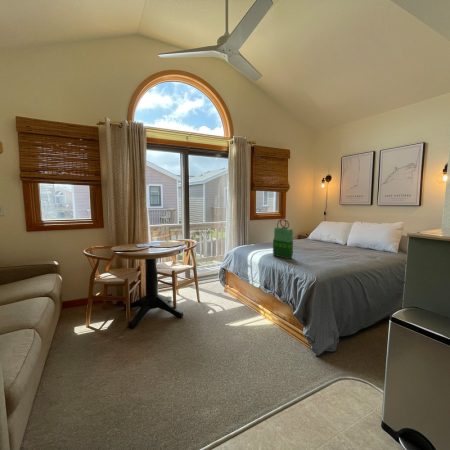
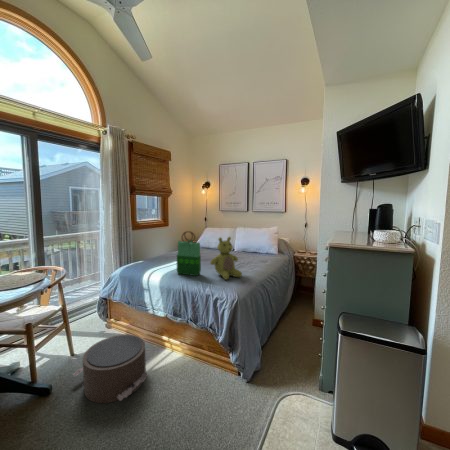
stuffed bear: none [300,226,330,265] -> present [210,237,242,280]
pouf: none [195,294,240,334] -> present [73,335,149,403]

